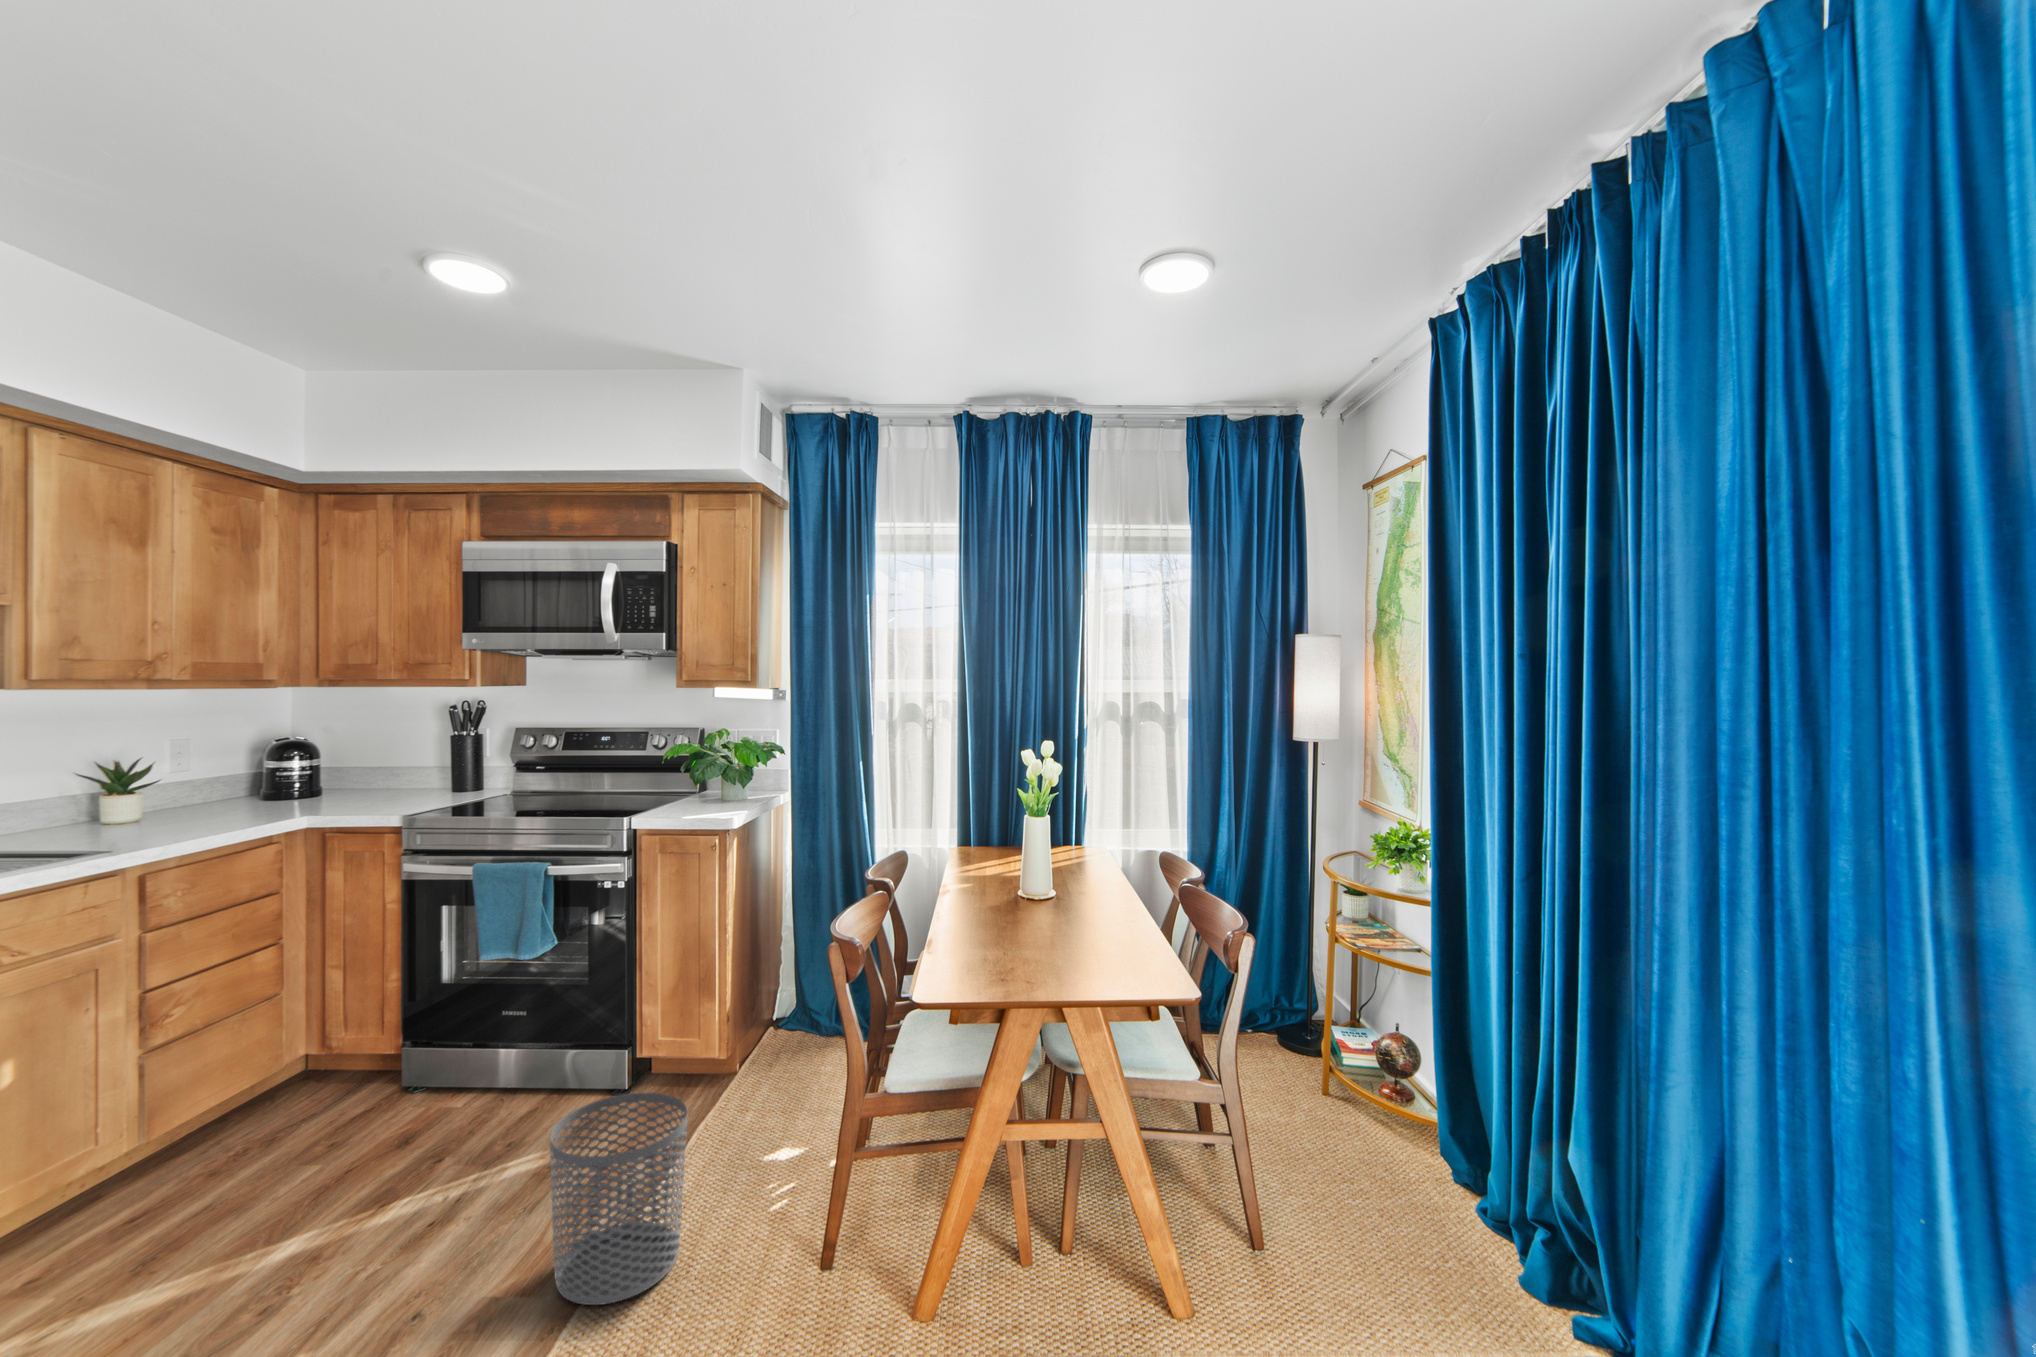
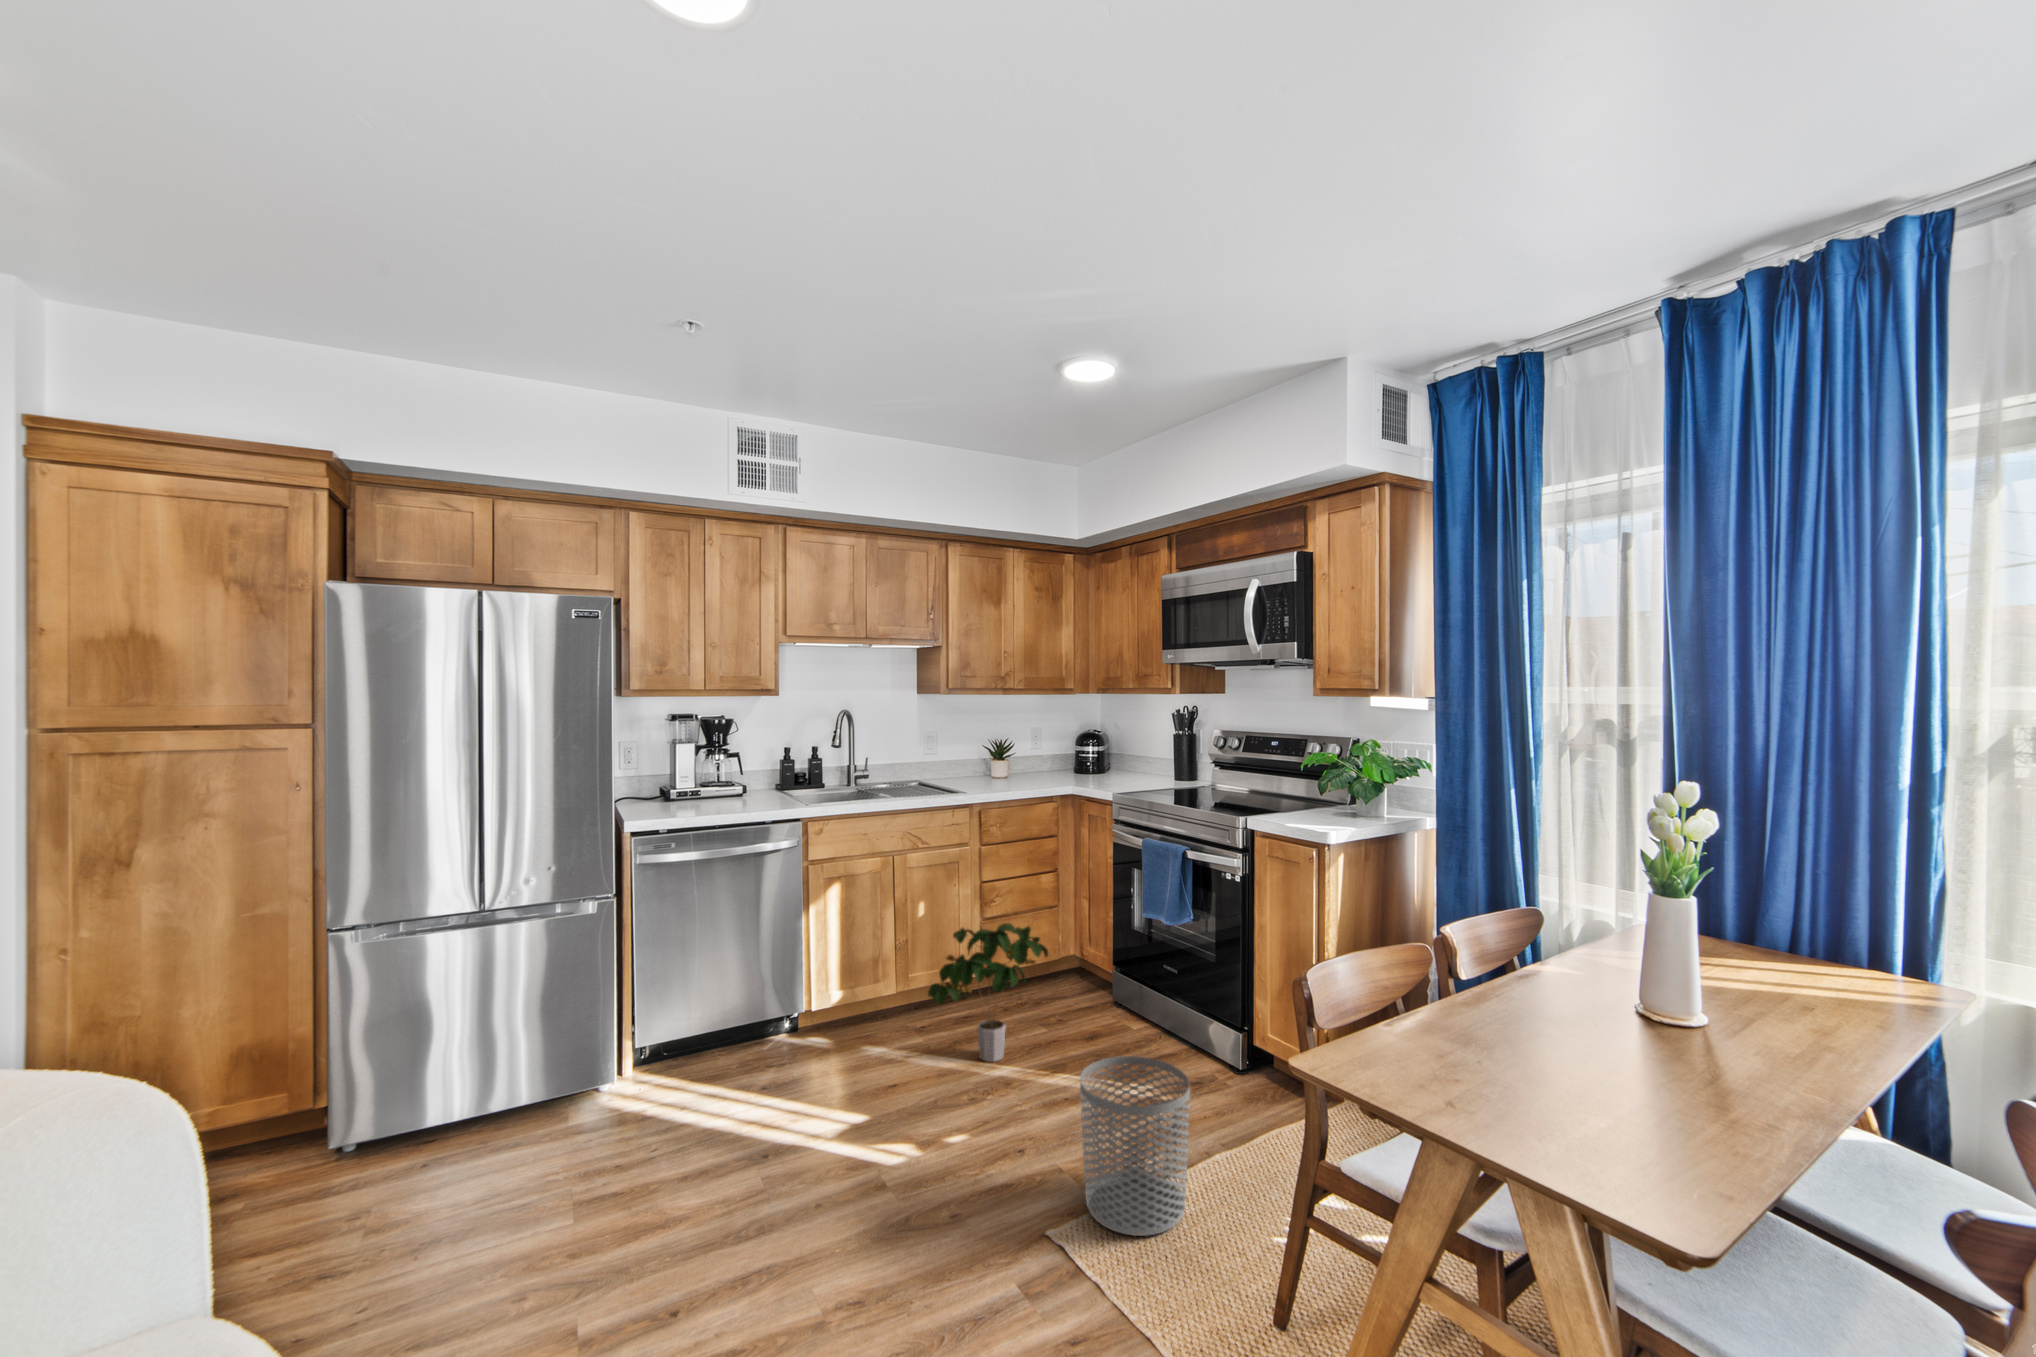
potted plant: none [127,1011,351,1230] -> present [928,923,1048,1062]

